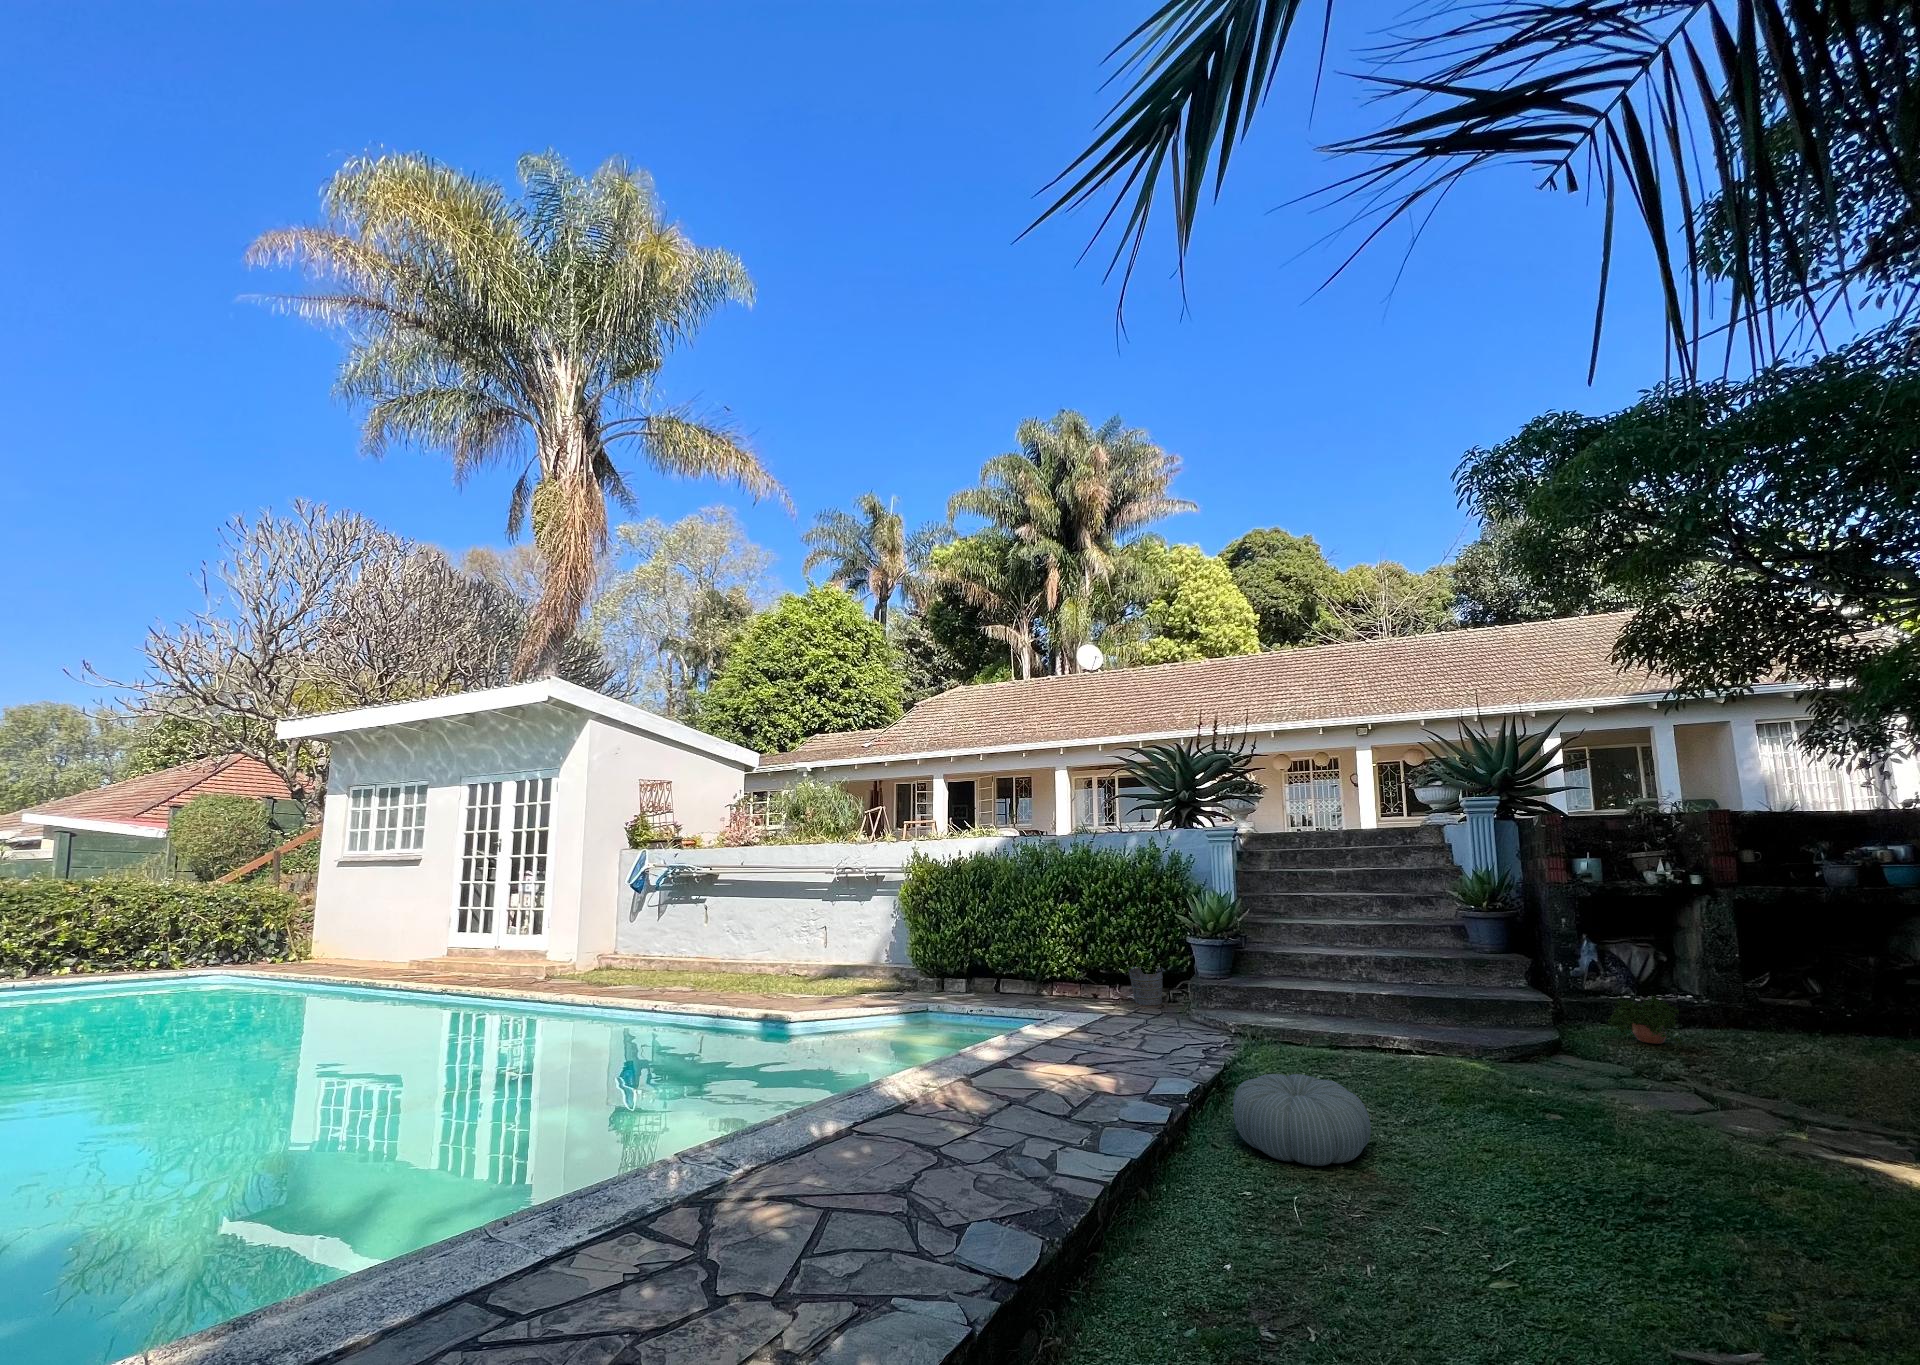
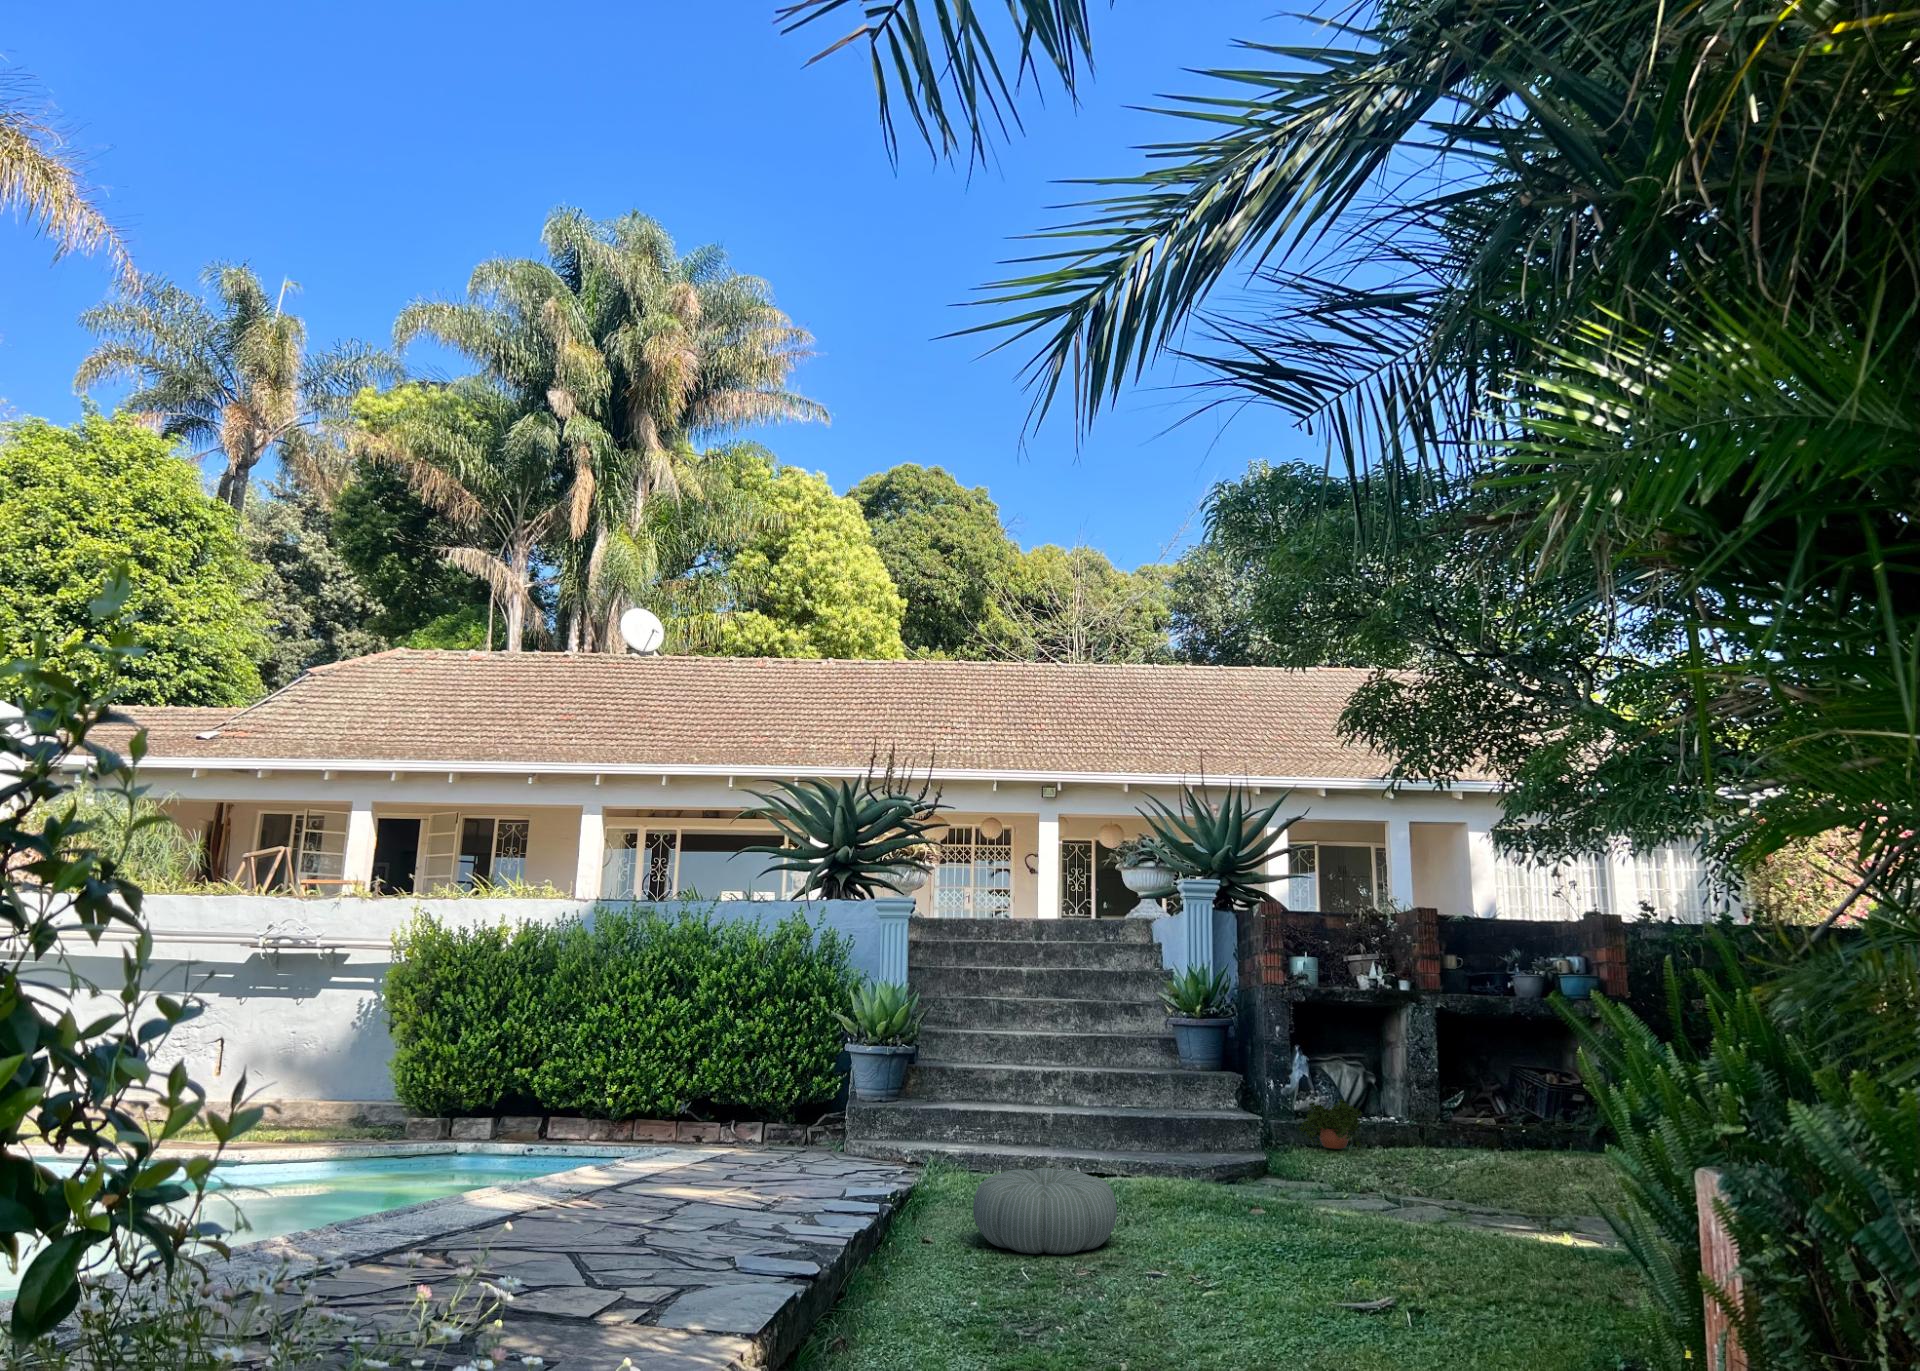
bucket: present [1128,967,1165,1005] -> none [761,1090,813,1143]

